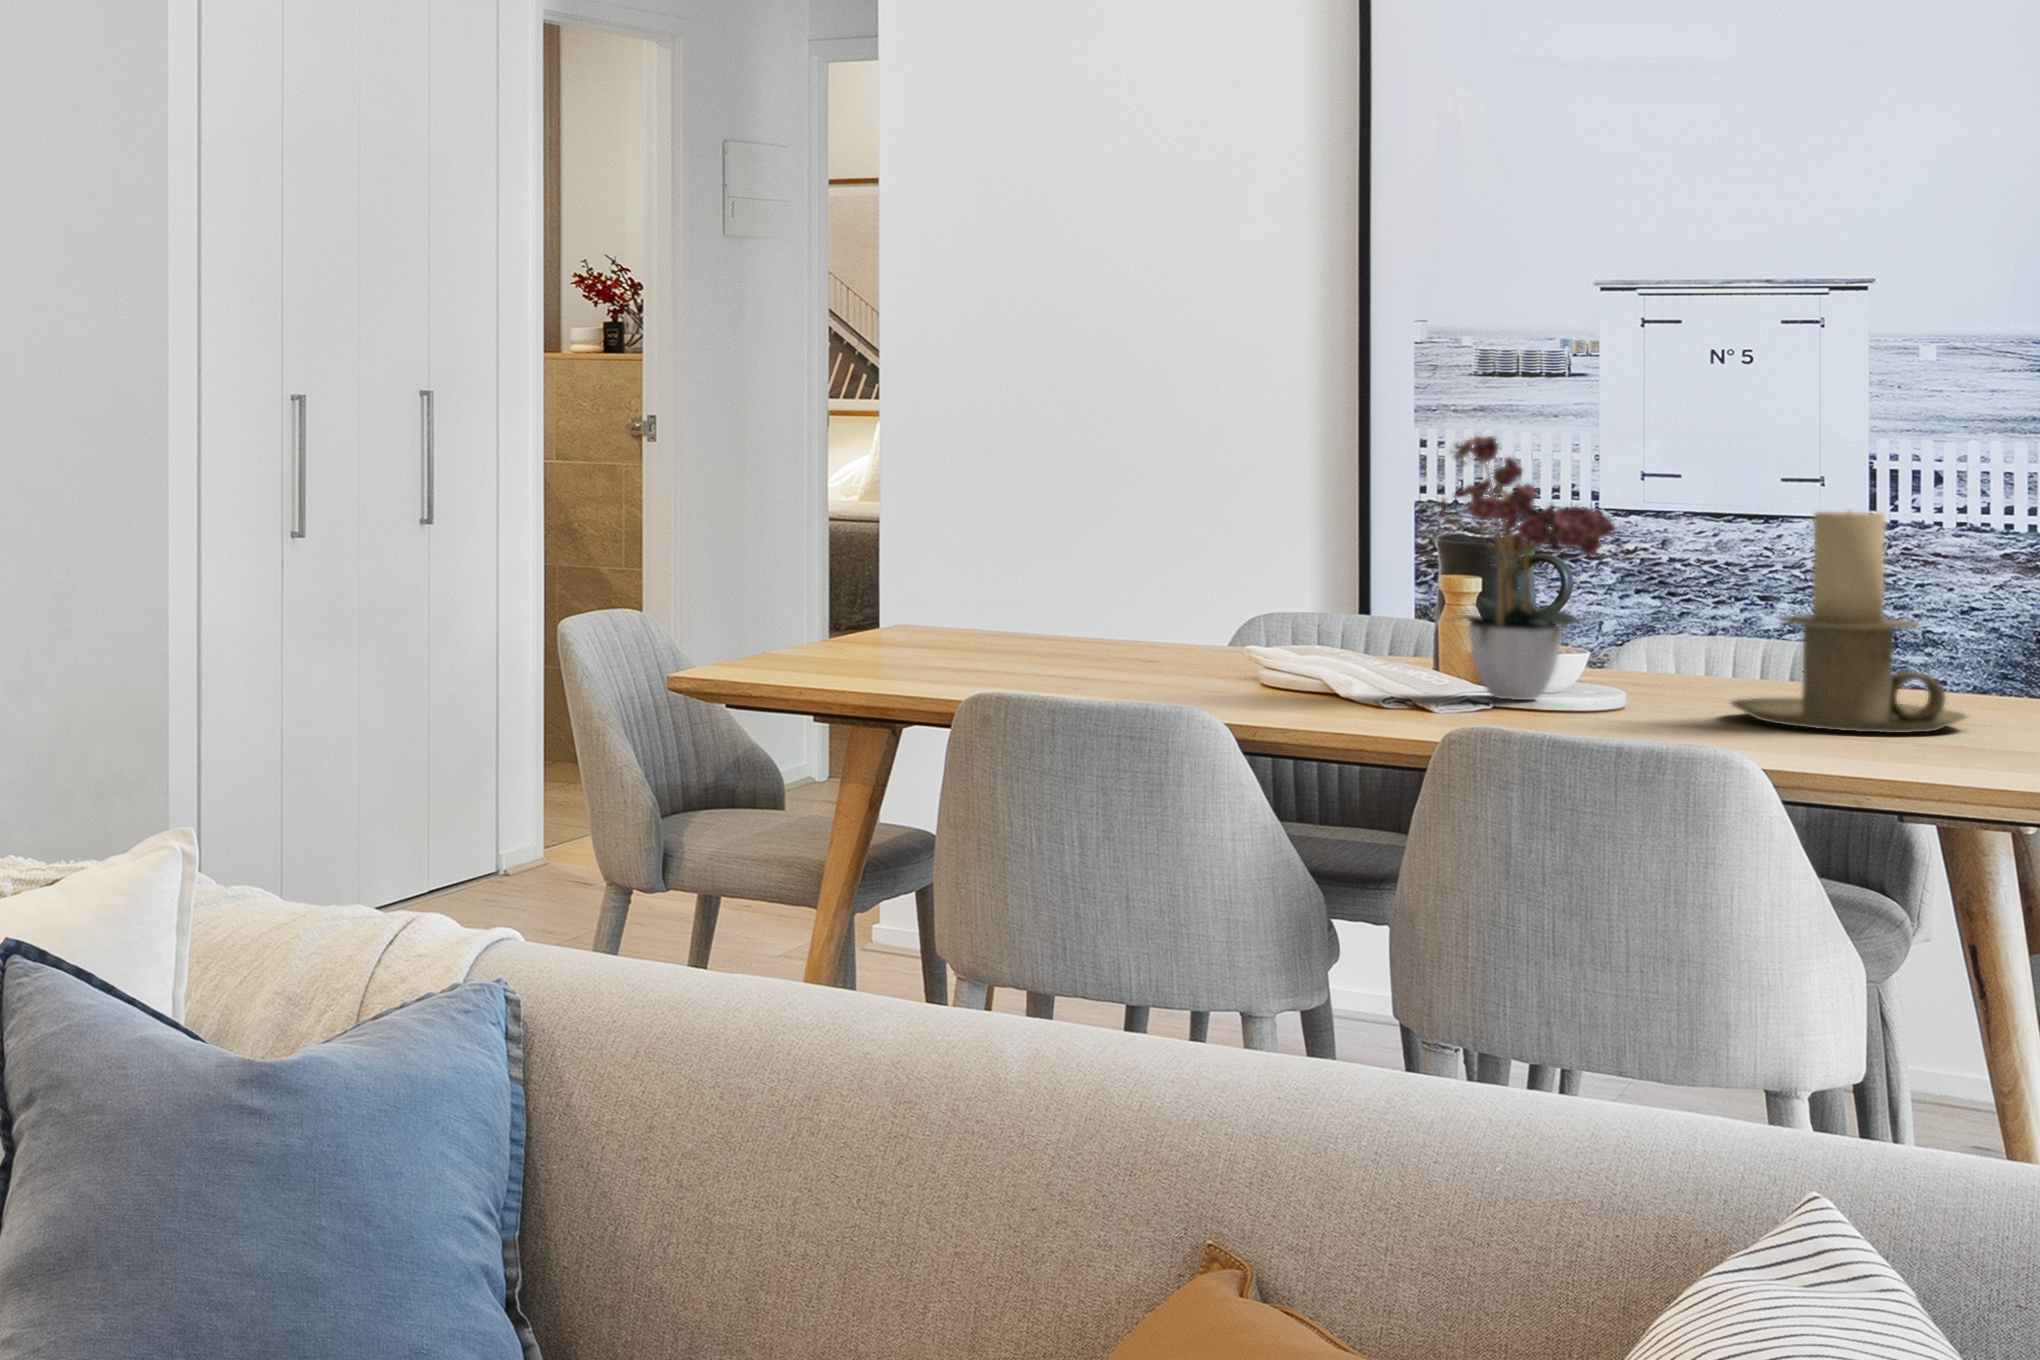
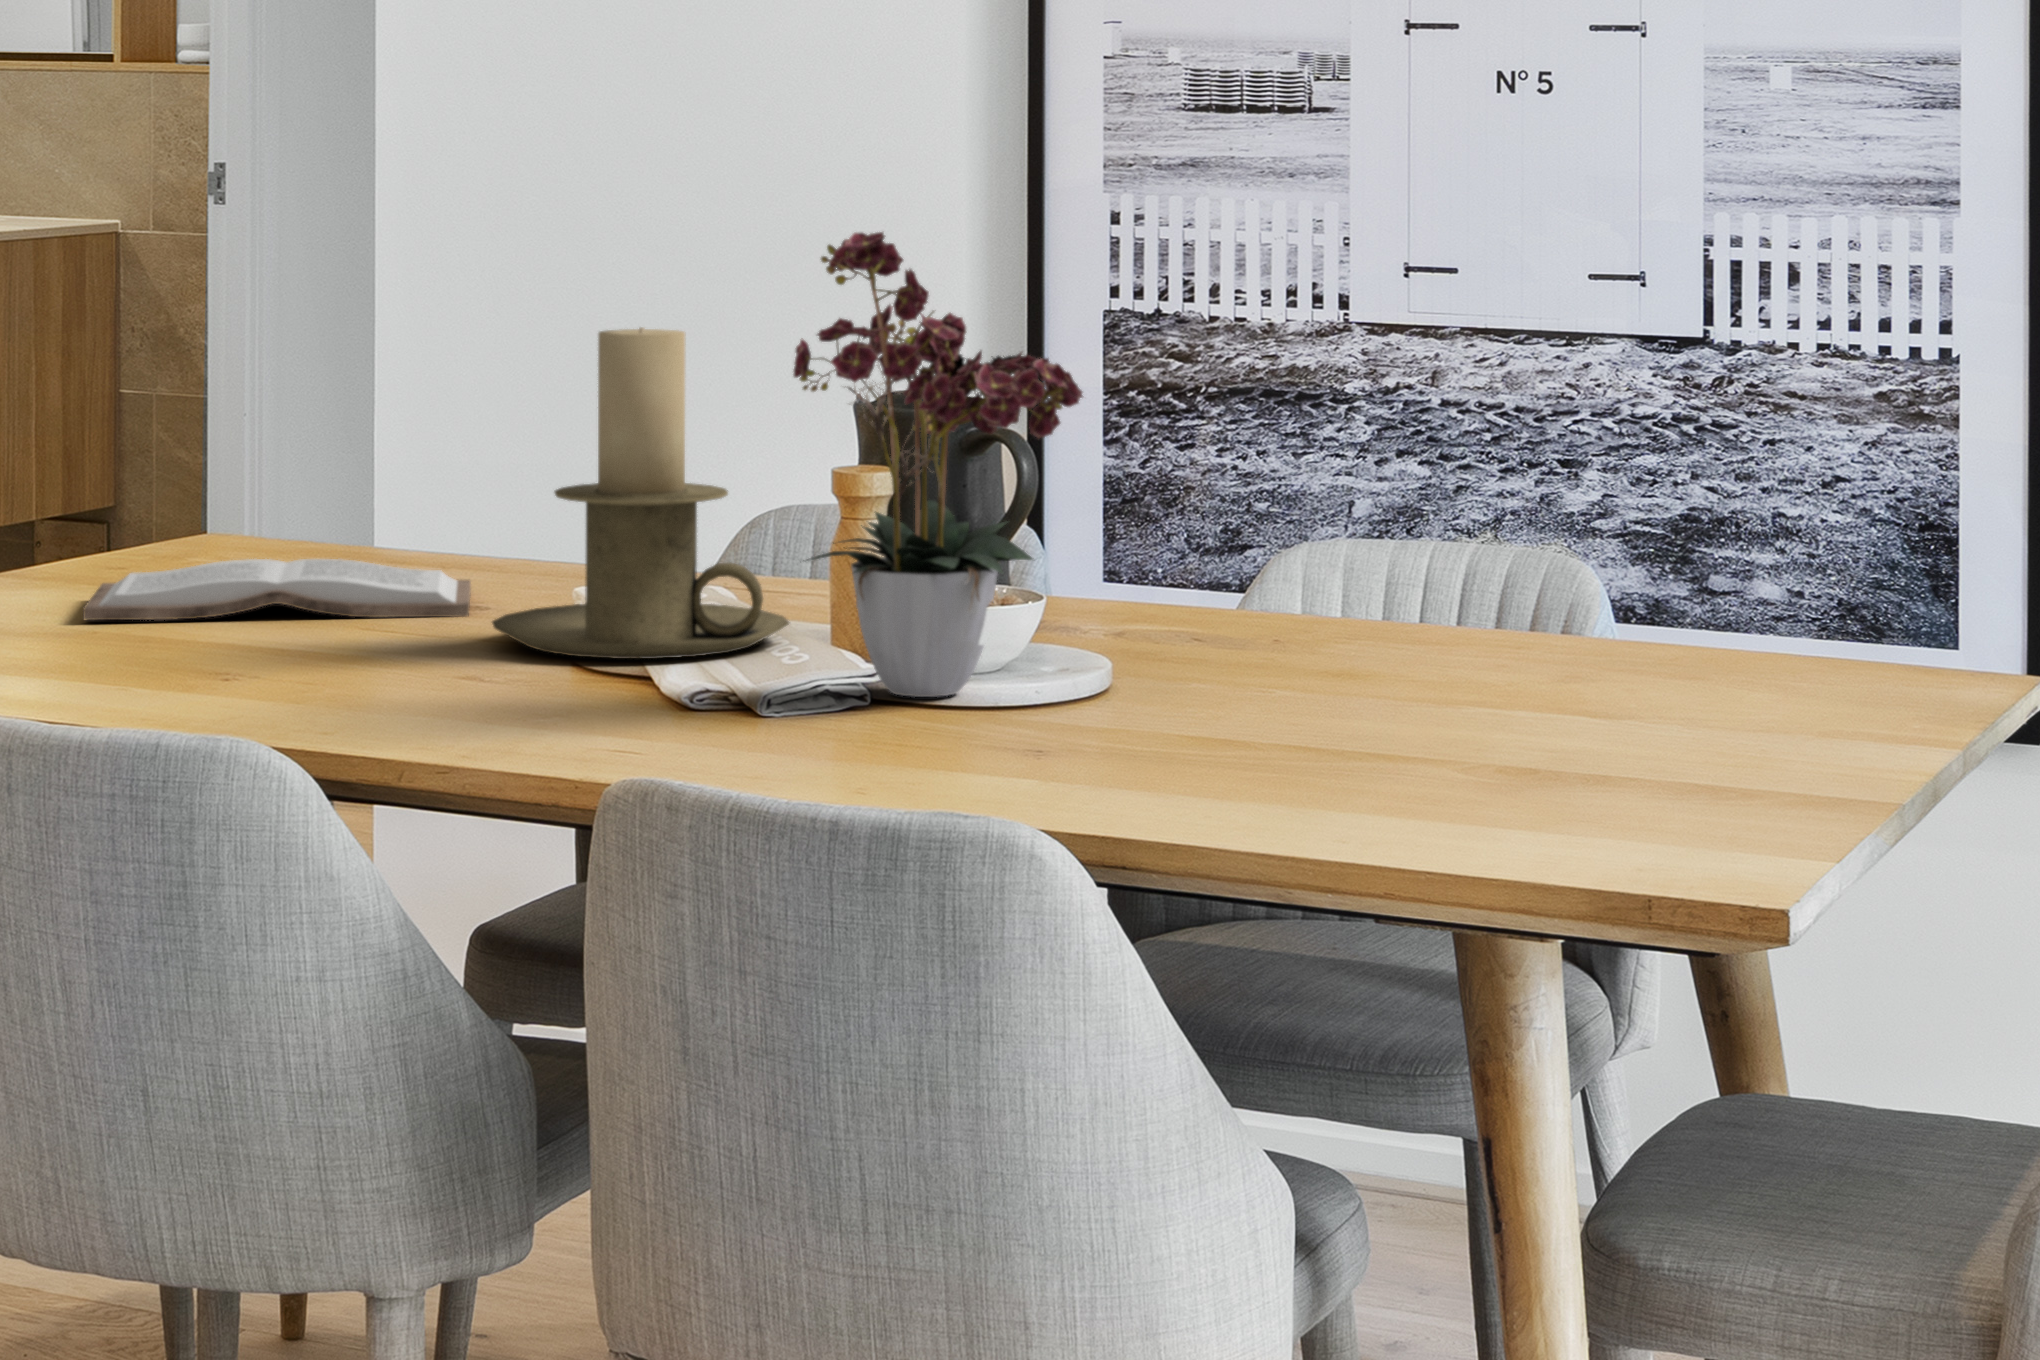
candle holder: present [1731,511,1966,733] -> present [492,327,789,659]
book: none [901,629,1145,661] -> present [83,559,471,620]

